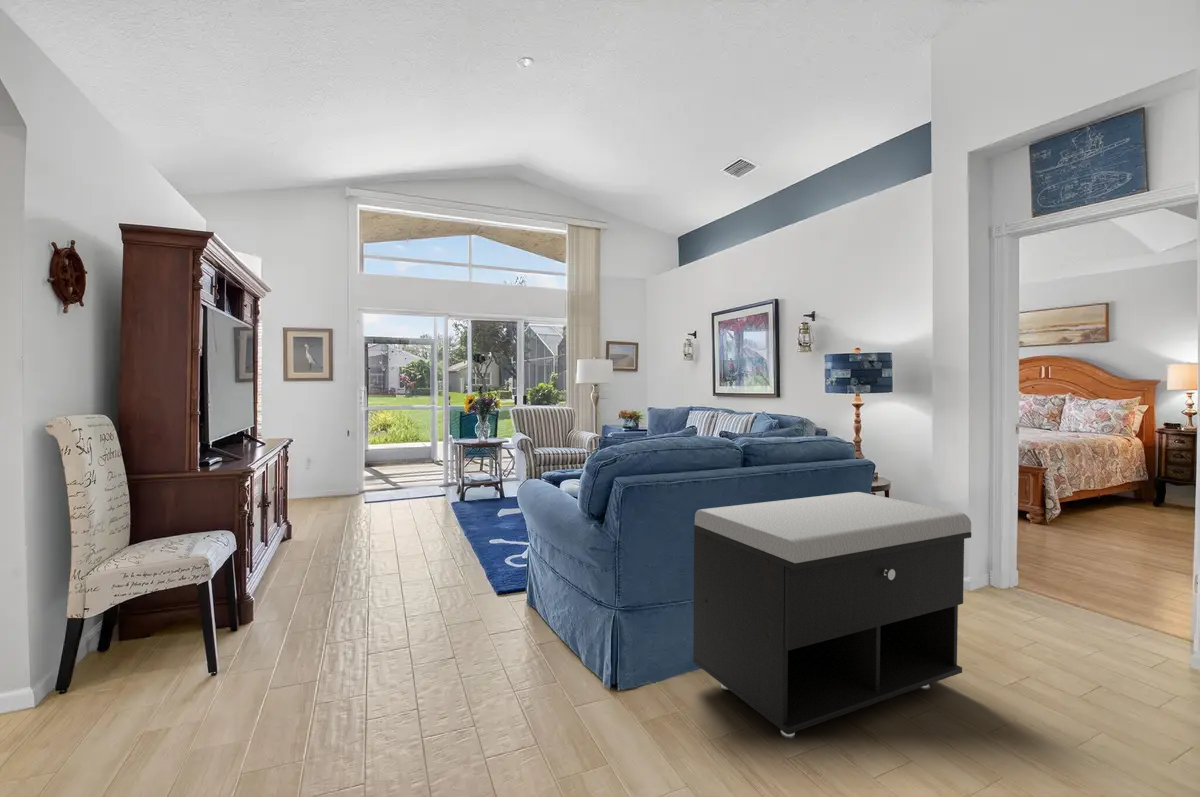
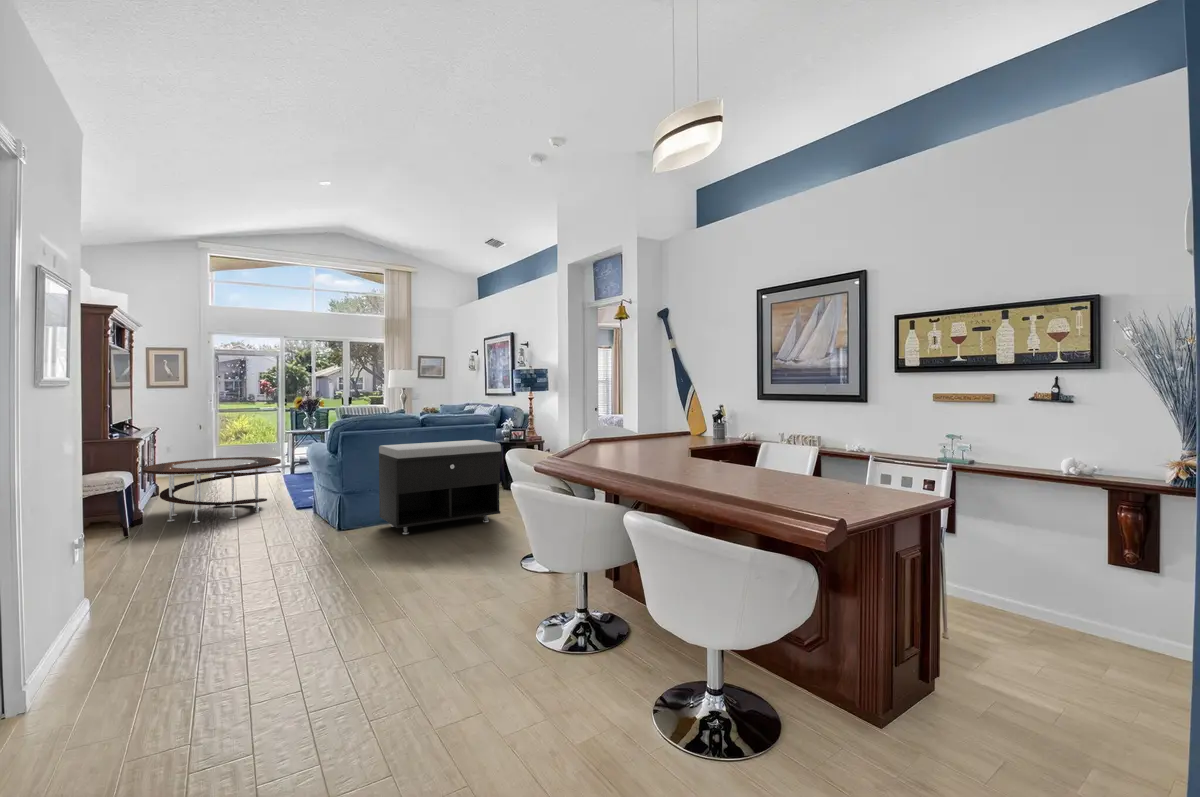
coffee table: none [253,493,471,629] -> present [142,457,281,523]

